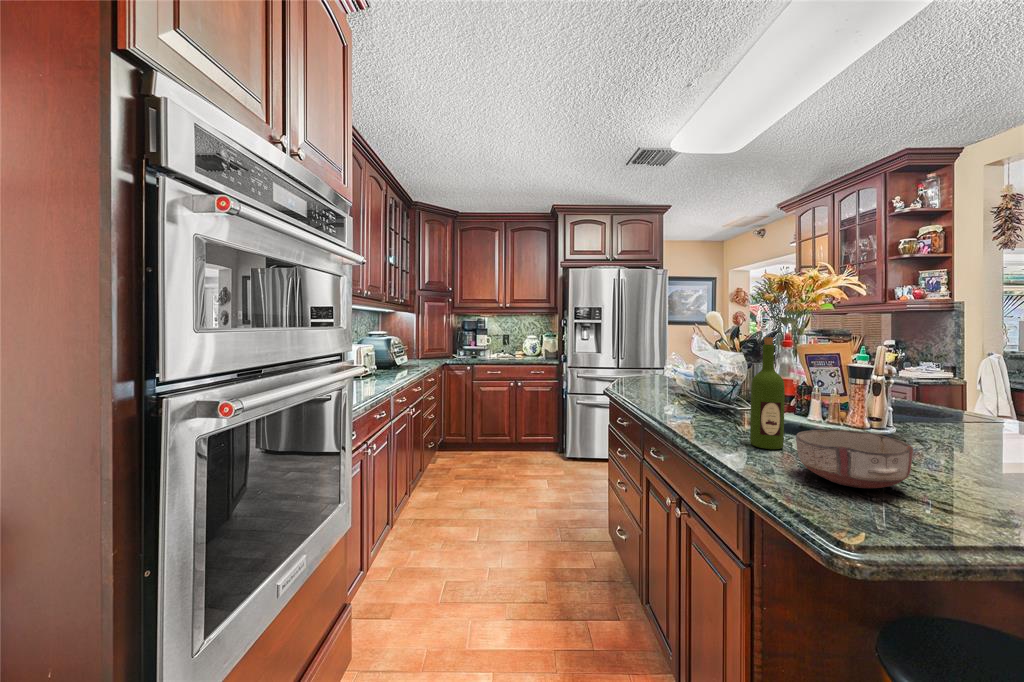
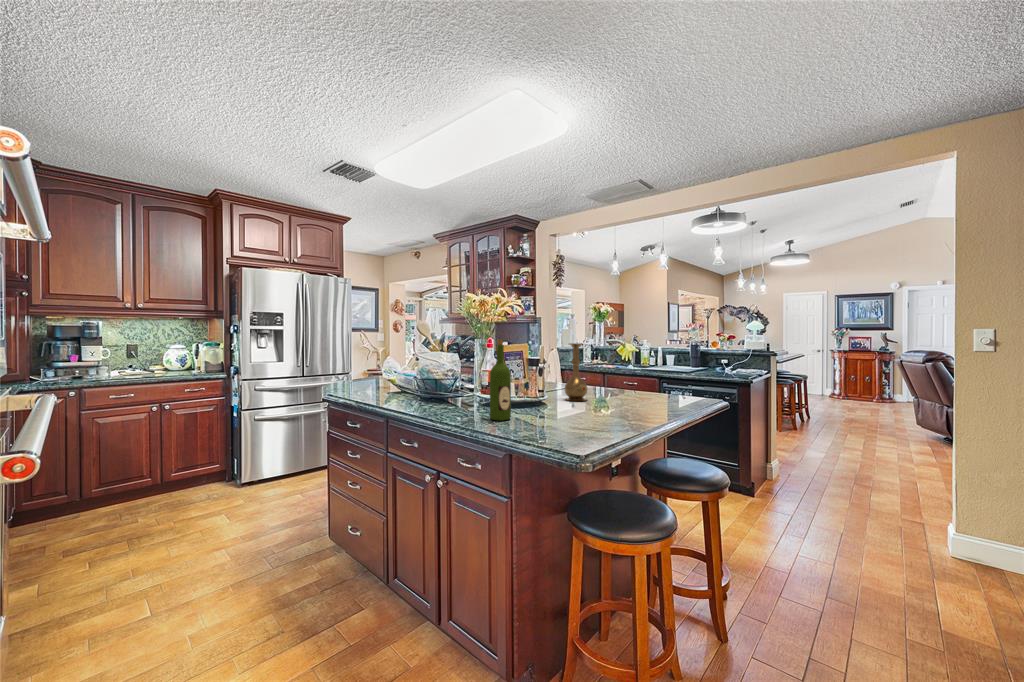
vase: none [927,345,983,444] -> present [564,343,588,401]
ceramic bowl: present [796,430,914,488] -> none [532,398,591,432]

